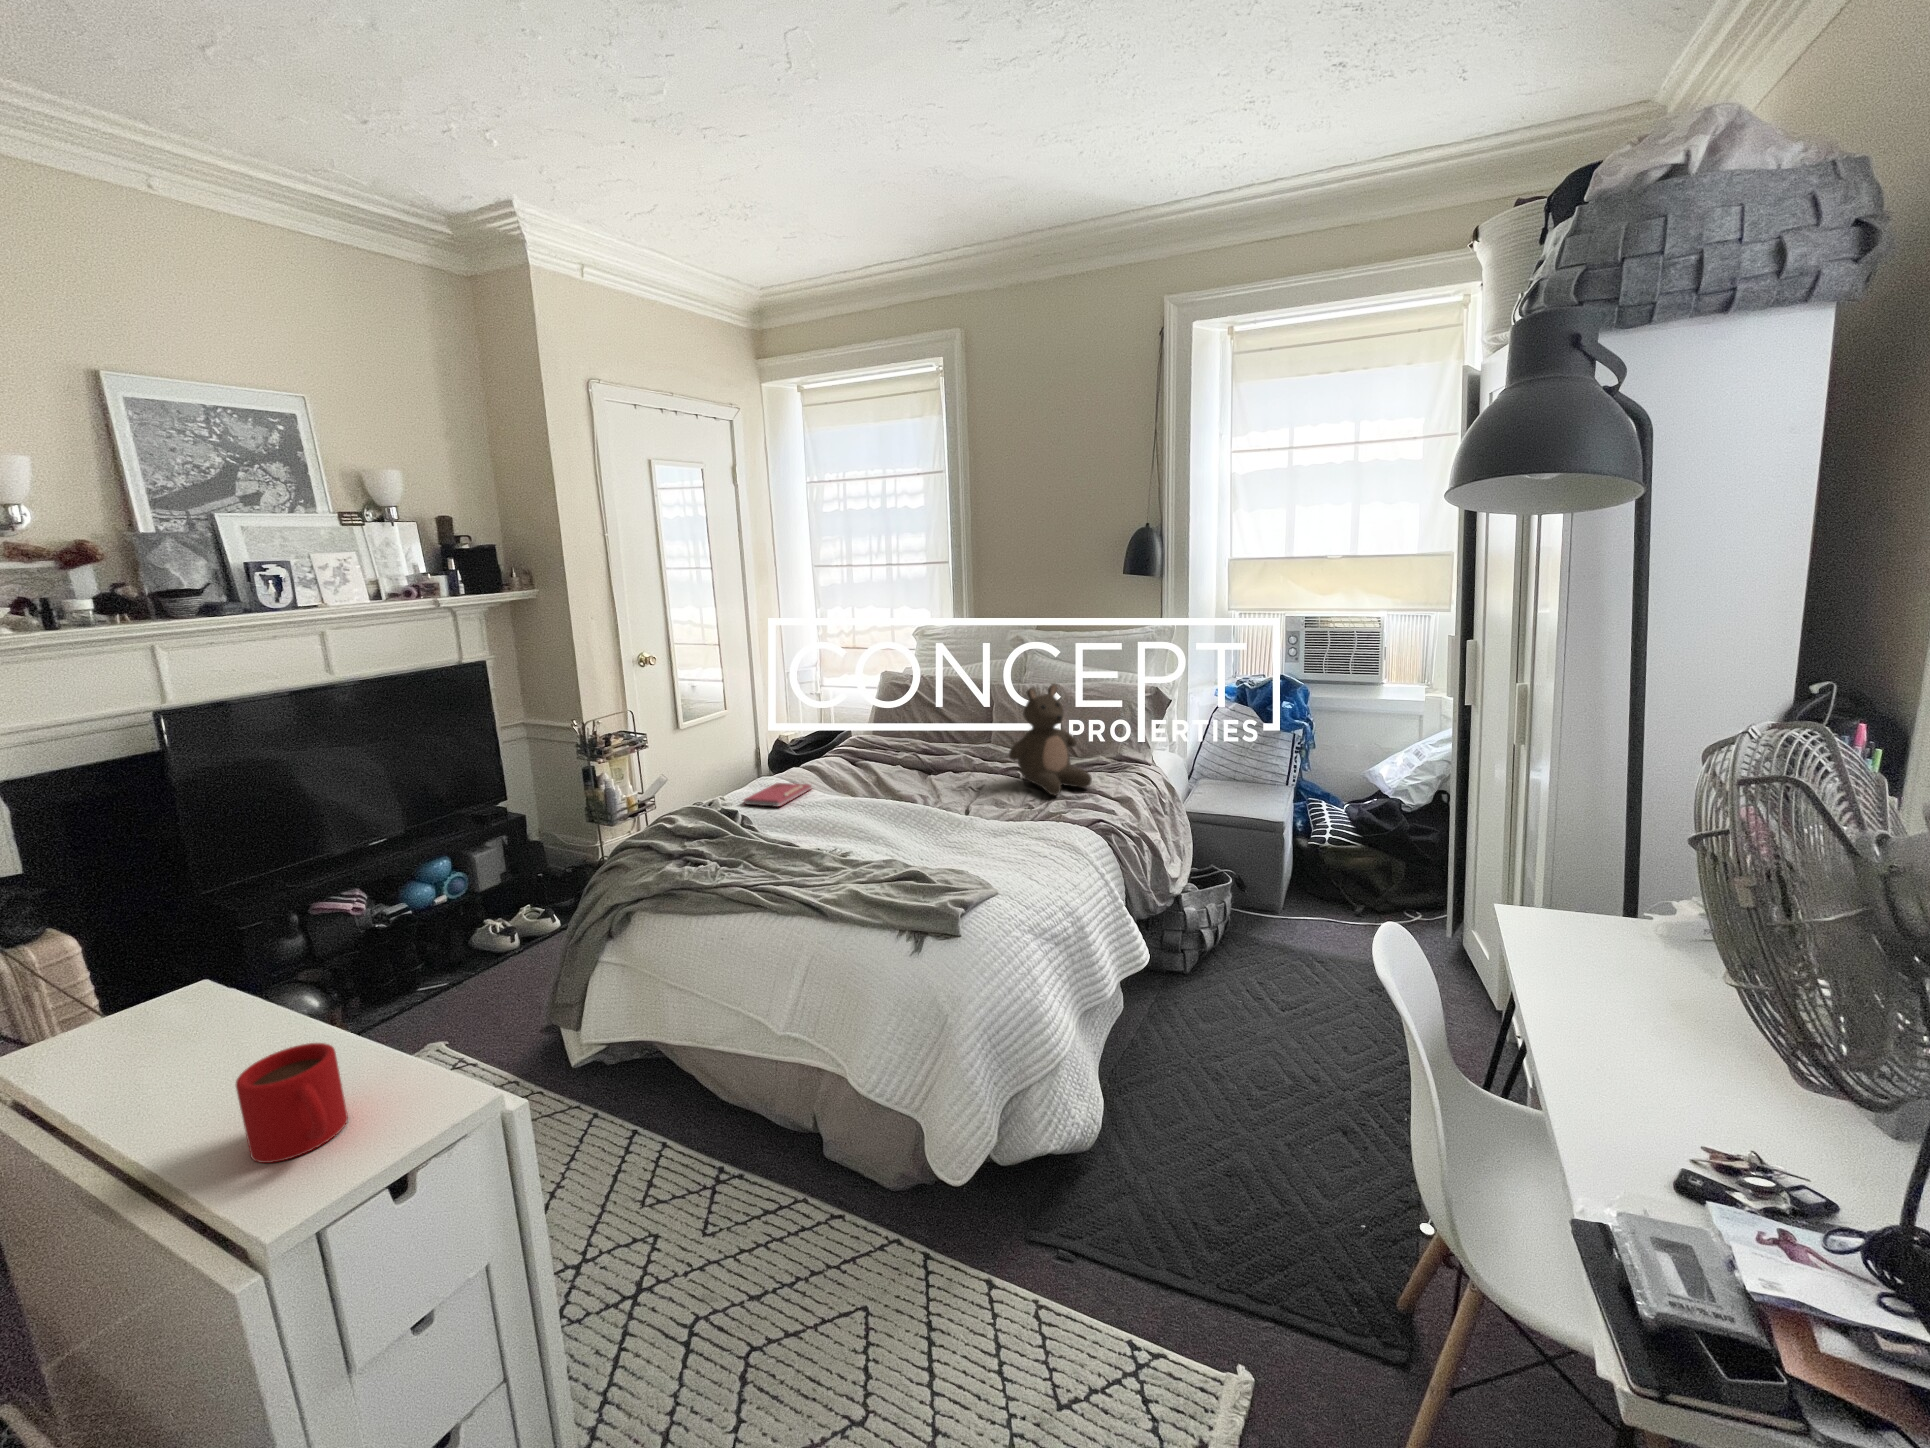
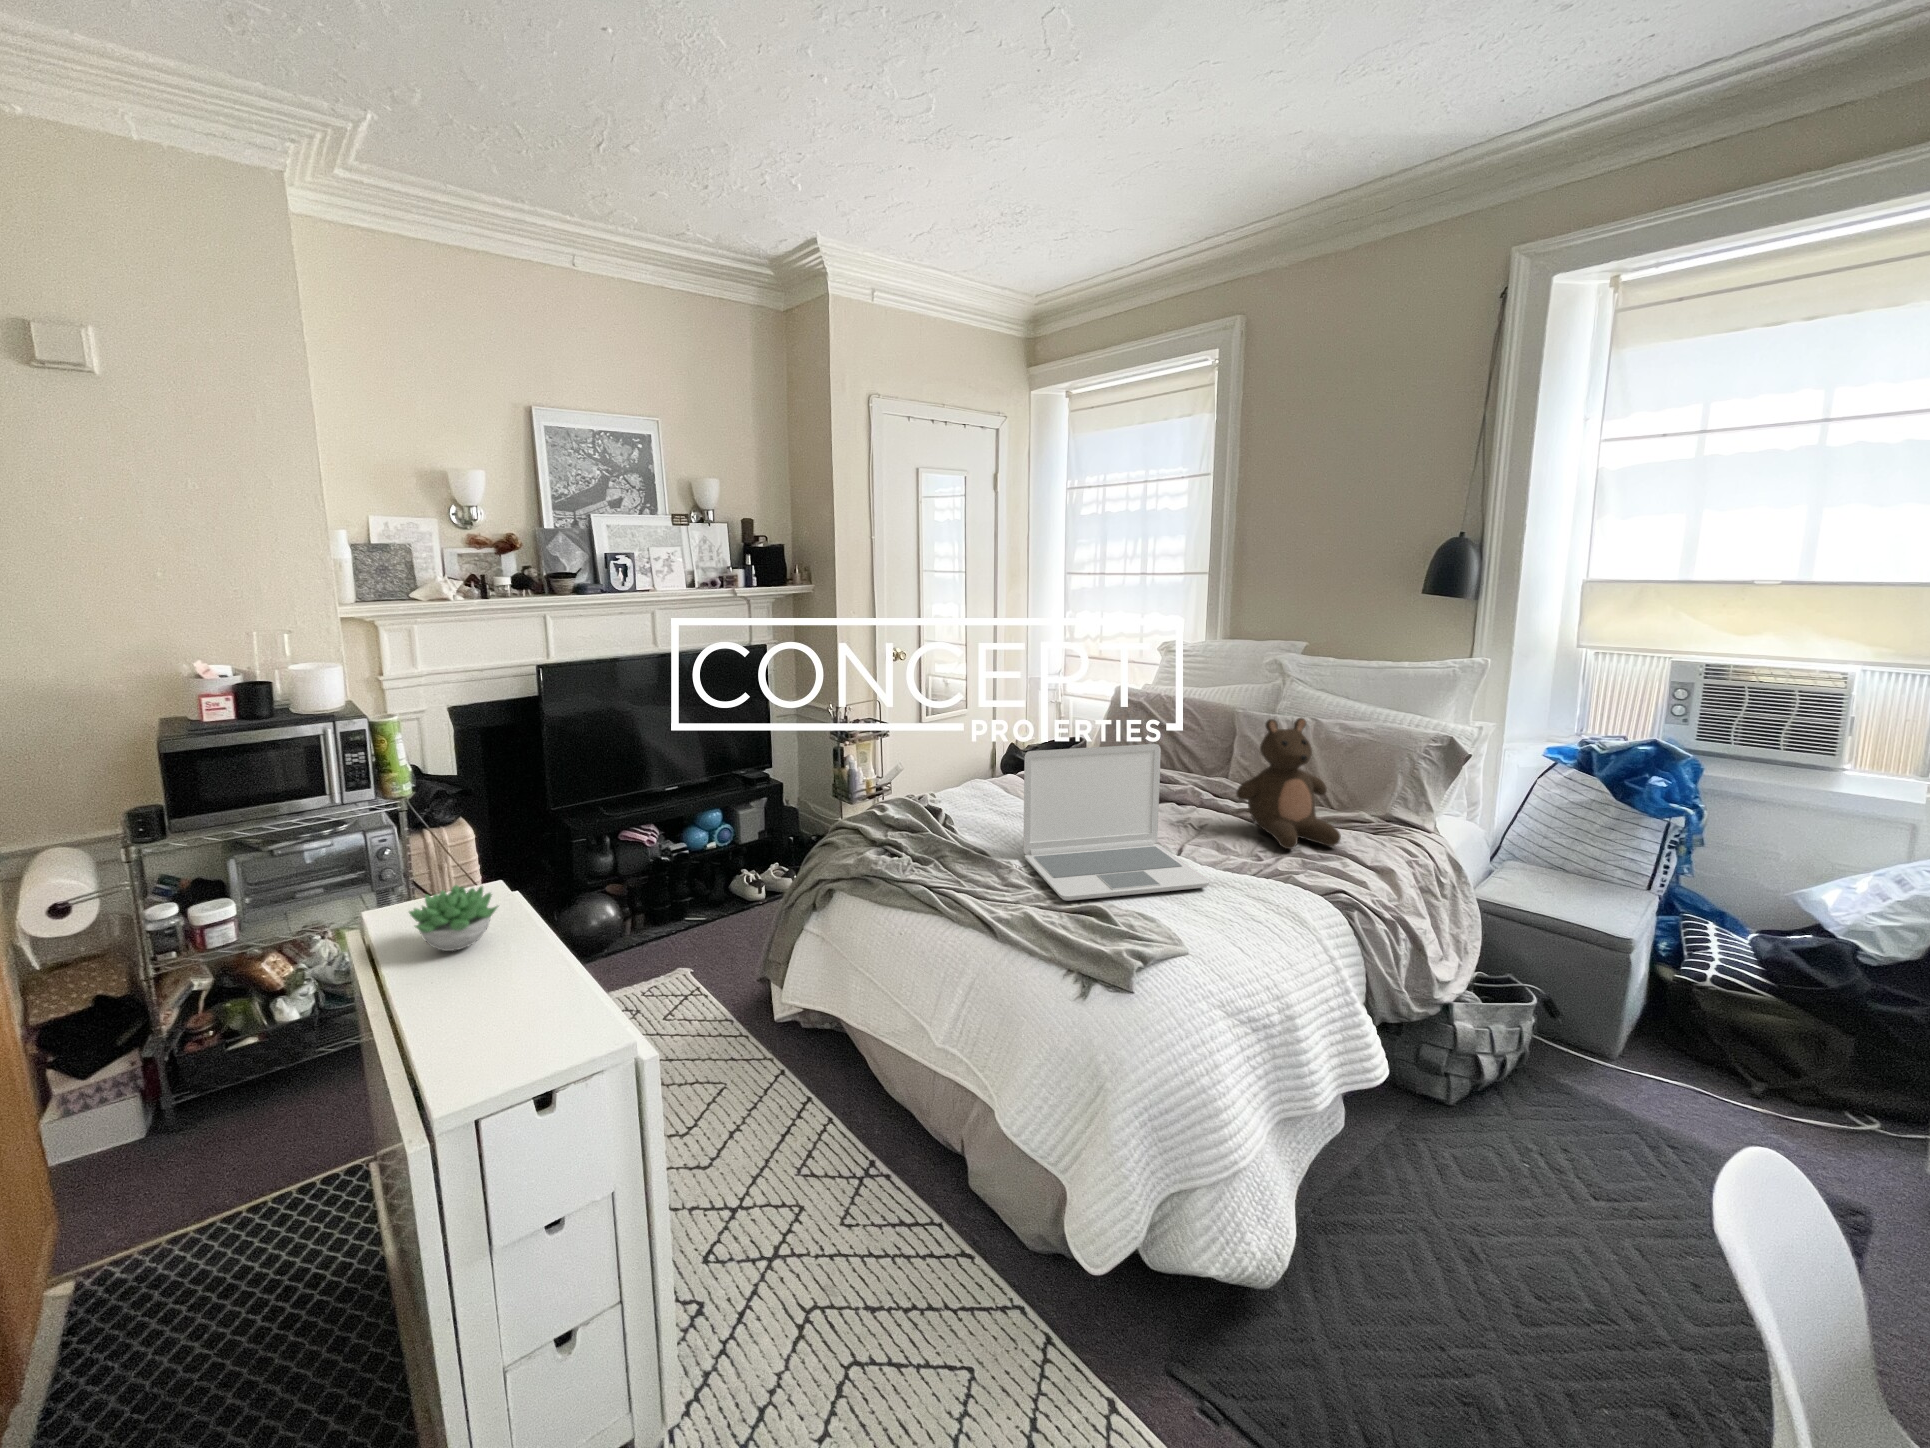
laptop: none [827,720,1002,872] -> present [1023,744,1210,901]
notebook: present [744,783,811,807] -> none [949,787,1019,811]
succulent plant: none [99,986,247,1077] -> present [409,885,498,951]
mug: present [236,1043,348,1163] -> none [455,951,531,1046]

